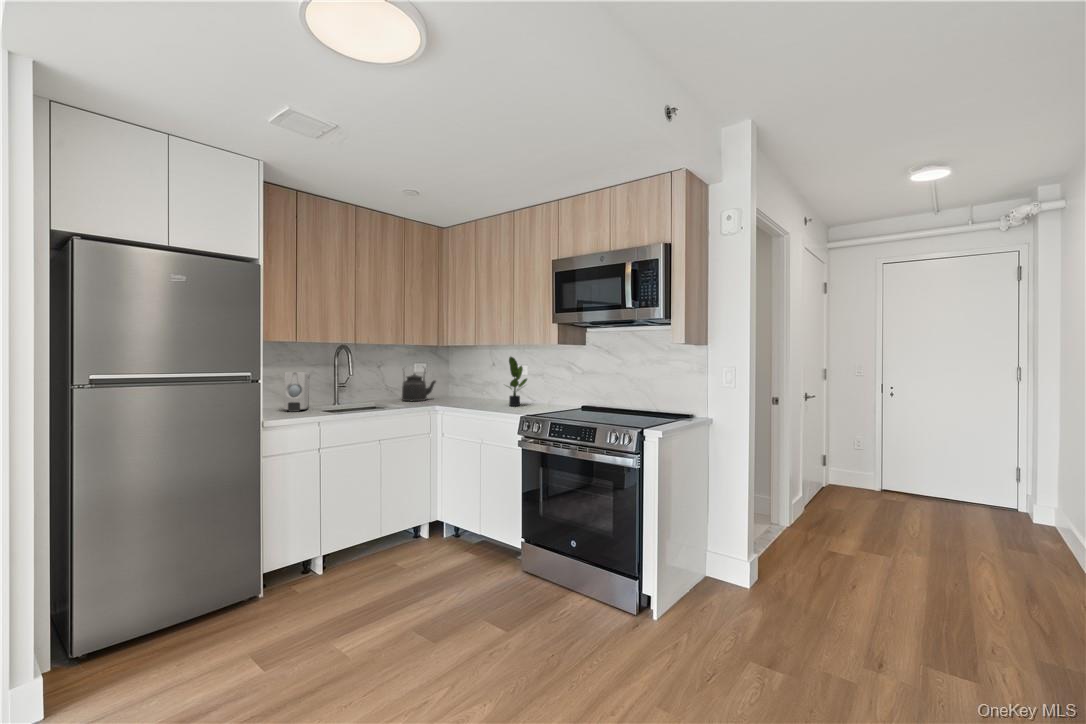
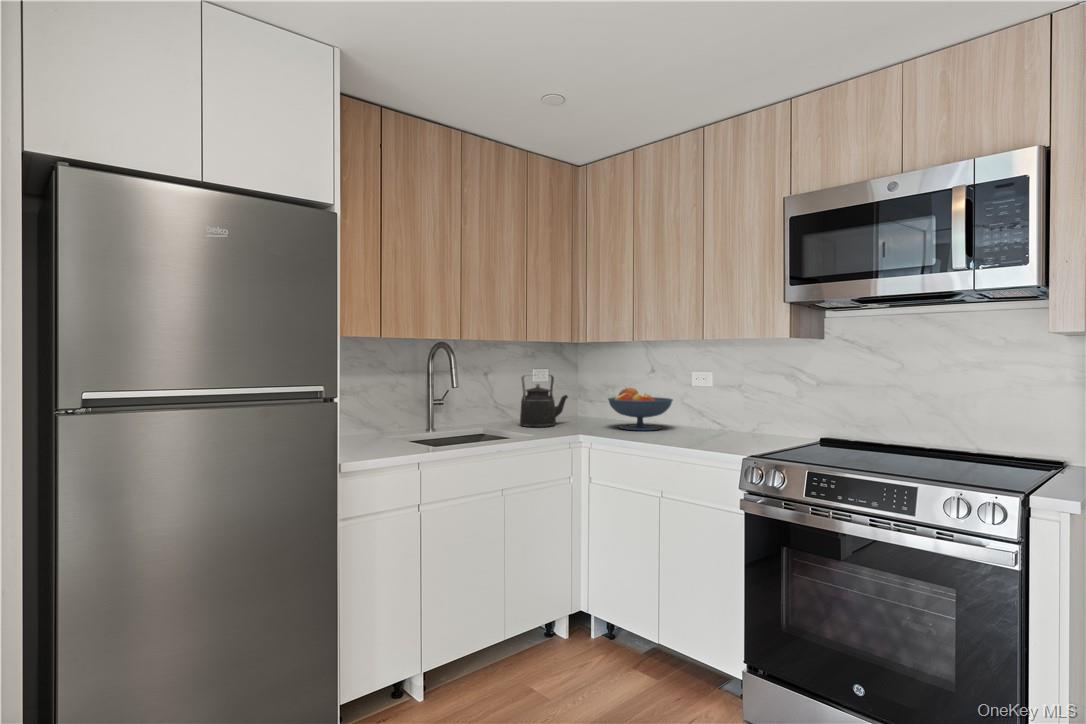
potted plant: present [508,357,527,406] -> none [686,358,731,438]
soap dispenser: present [284,372,309,412] -> none [363,384,396,445]
fruit bowl: none [459,375,501,403] -> present [608,388,673,430]

